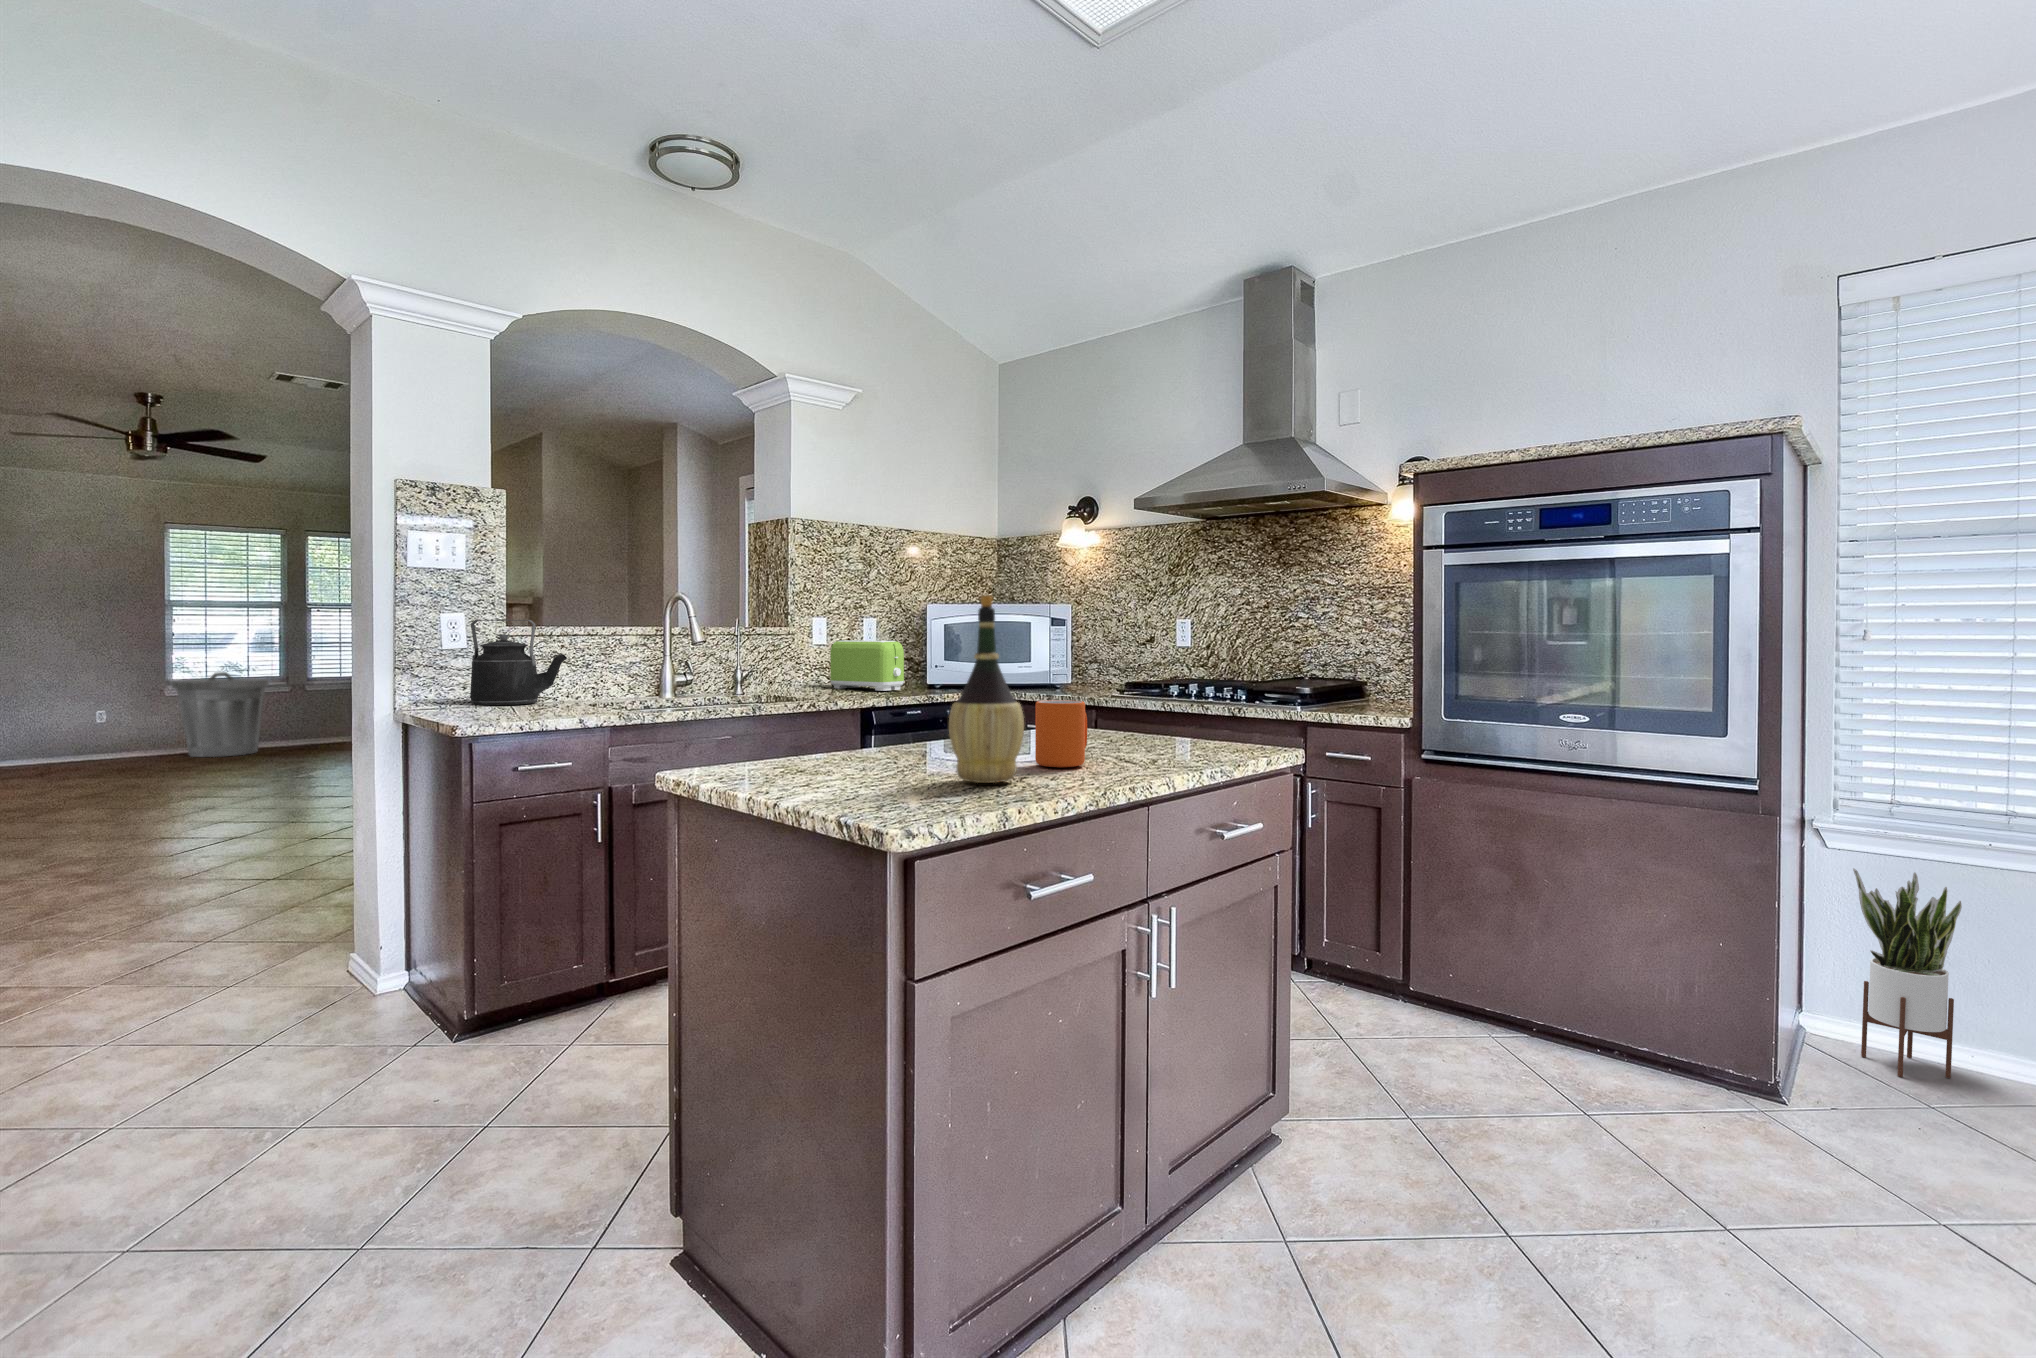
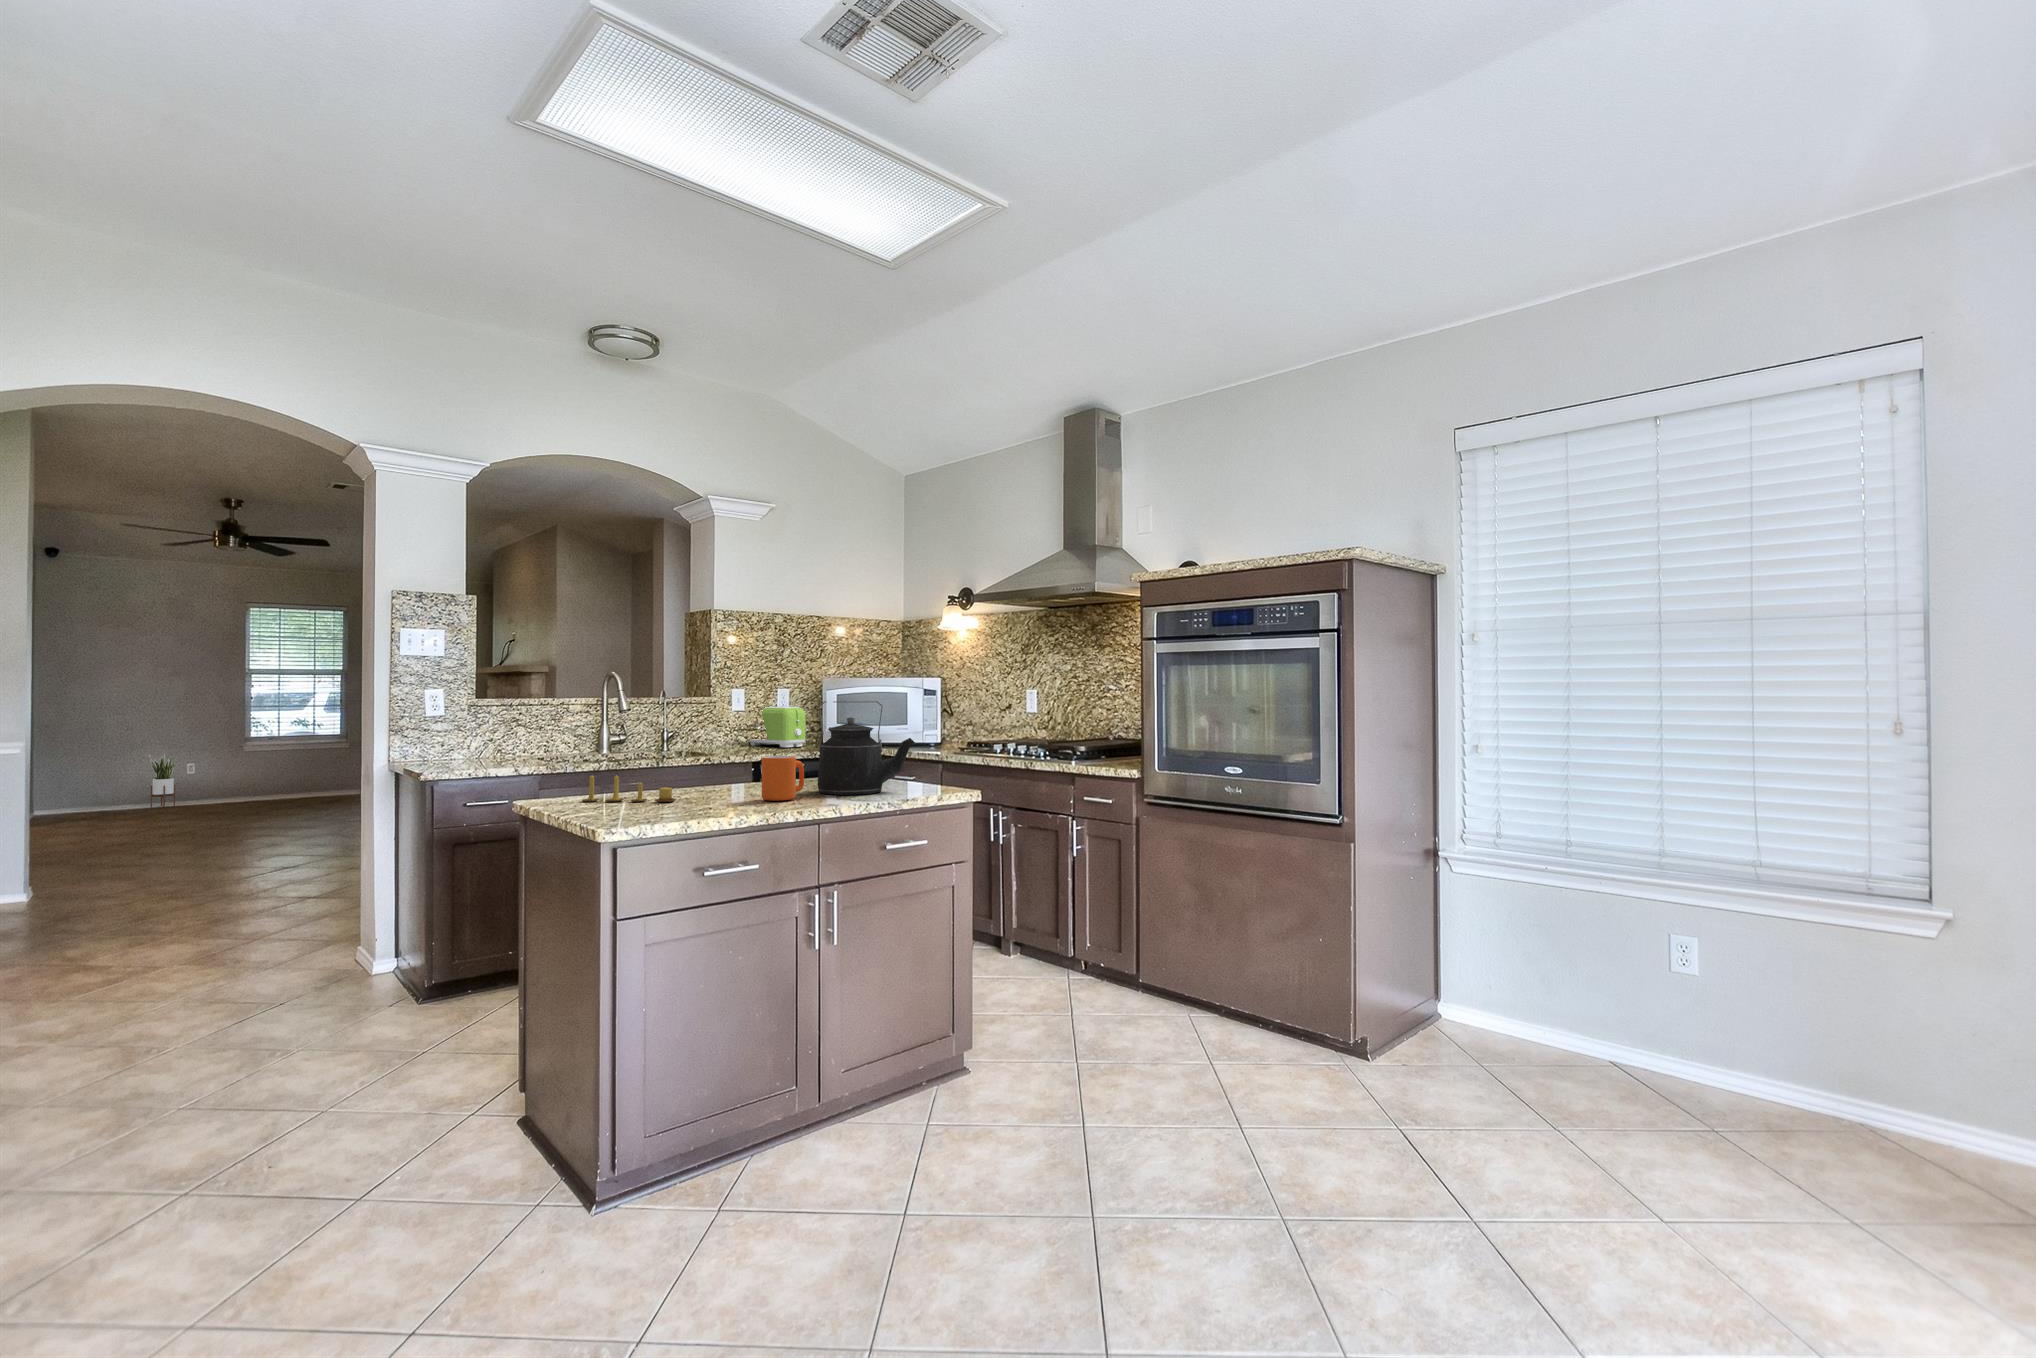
wine bottle: present [949,595,1024,783] -> none [681,689,732,809]
kettle: present [470,620,567,705] -> present [818,701,915,795]
trash can: present [172,672,268,757] -> none [247,730,328,803]
candle: none [769,726,913,770] -> present [582,775,676,802]
potted plant: present [1853,868,1962,1078] -> present [149,753,175,807]

